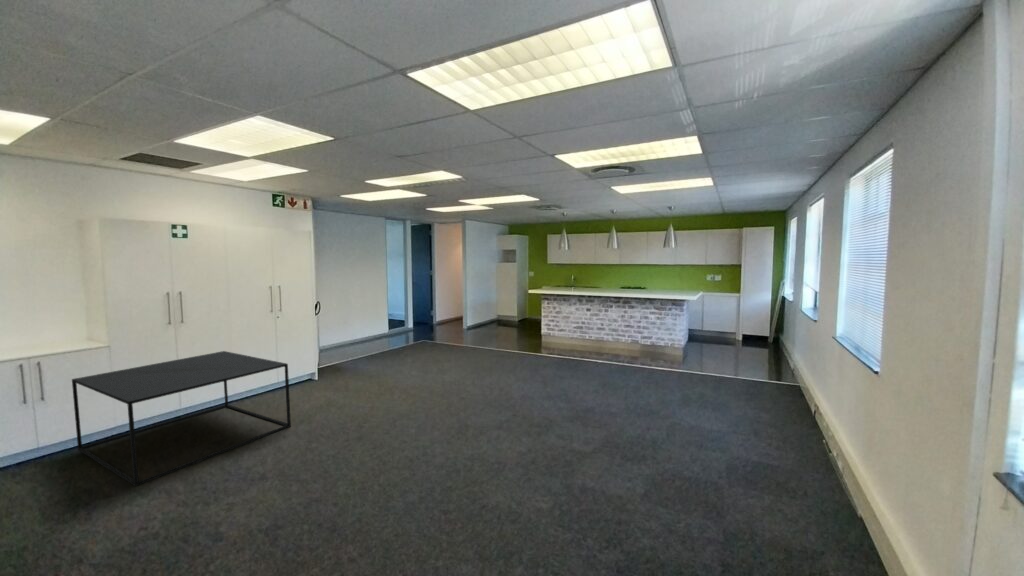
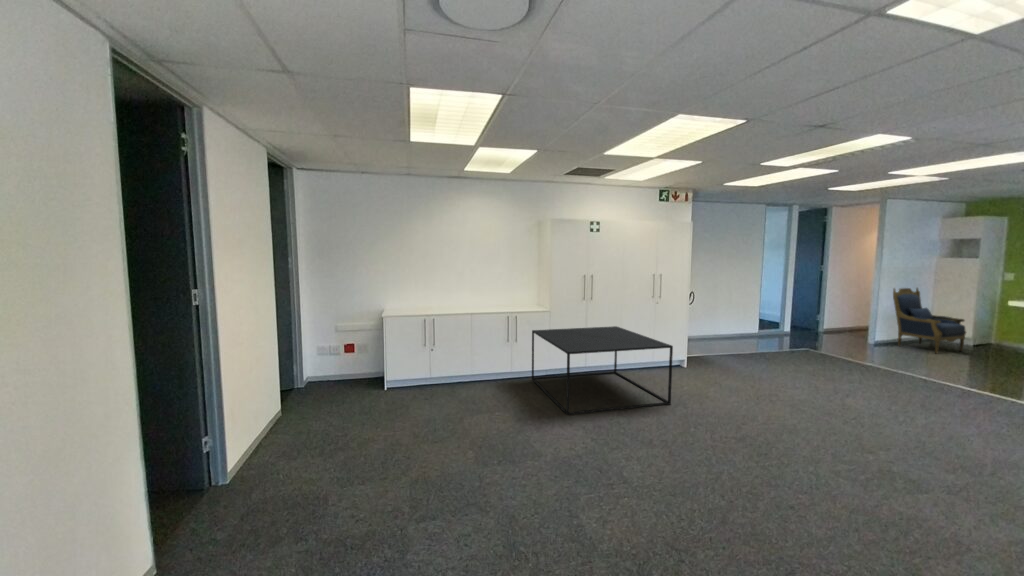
armchair: none [475,284,513,330] -> present [893,288,966,354]

